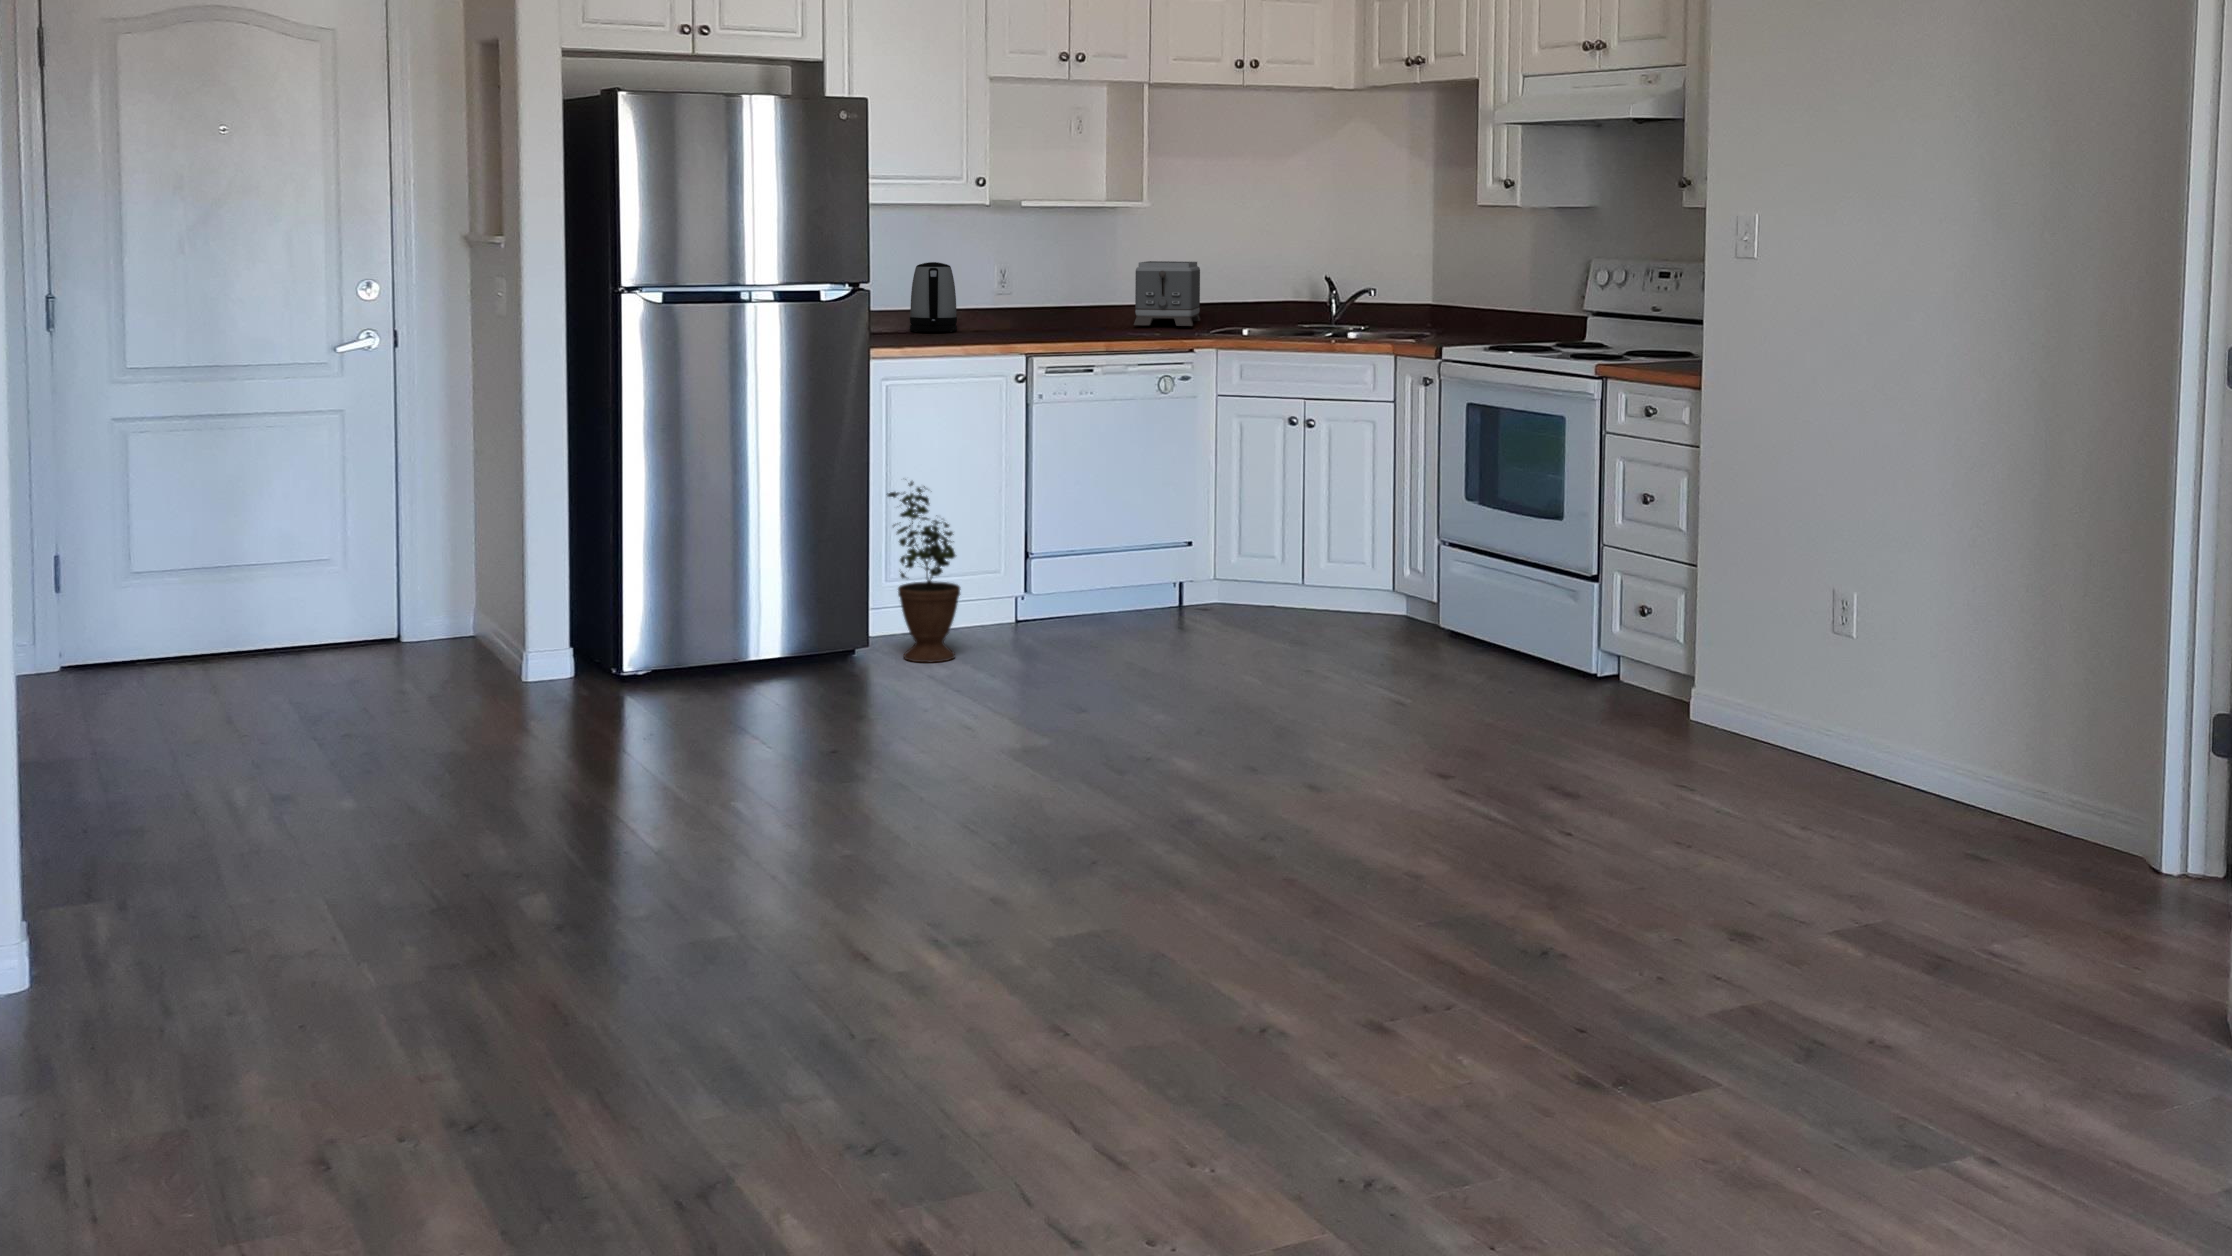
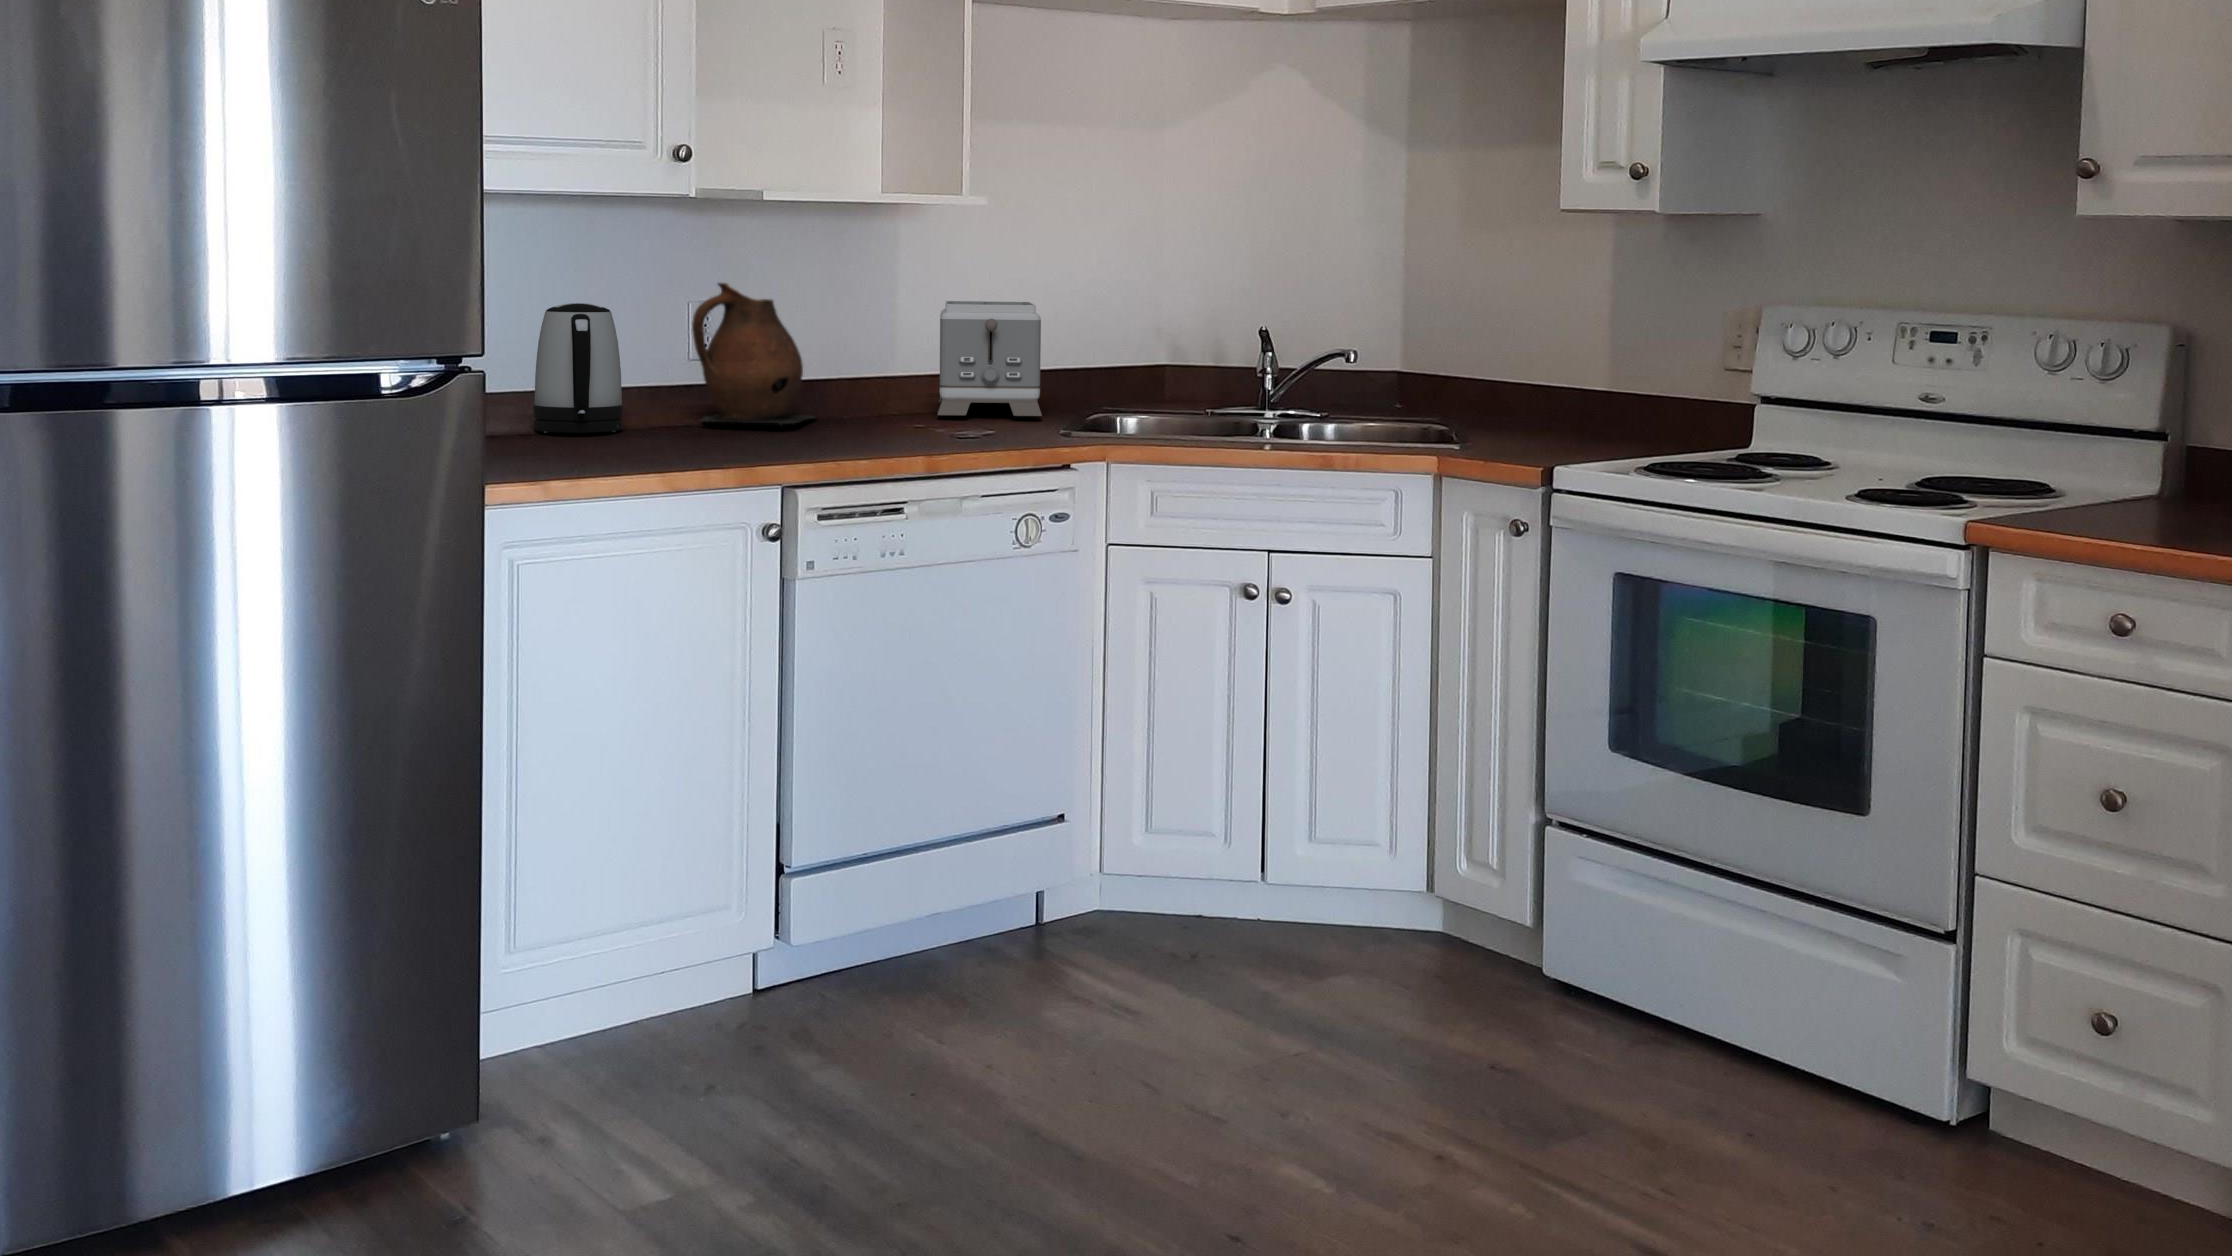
ceramic pitcher: none [995,251,1067,329] -> present [692,283,817,425]
potted plant: present [888,481,960,662] -> none [519,755,678,1146]

